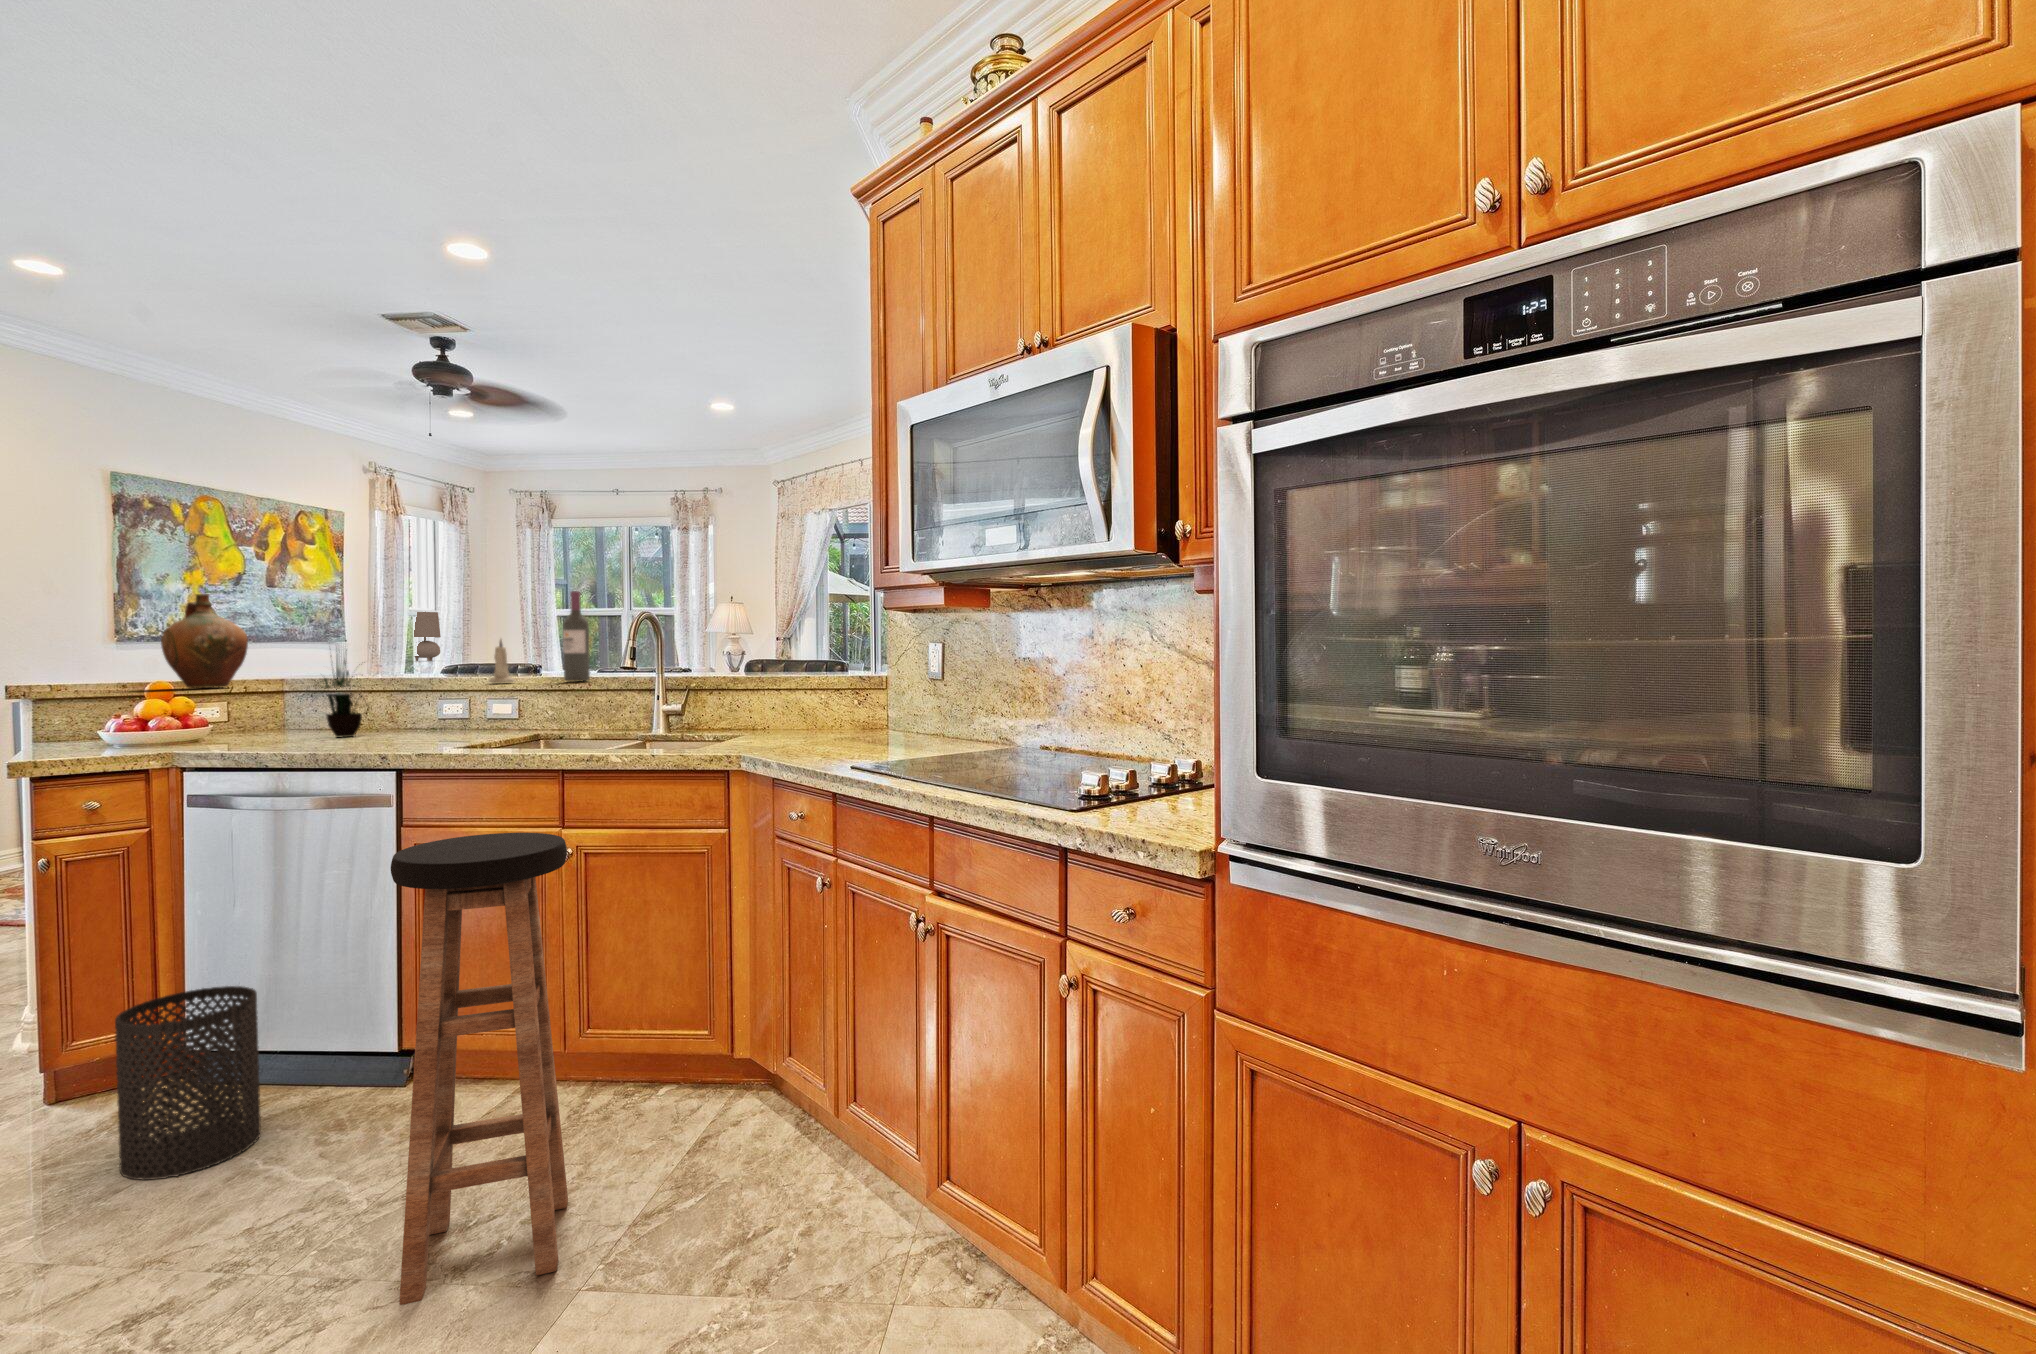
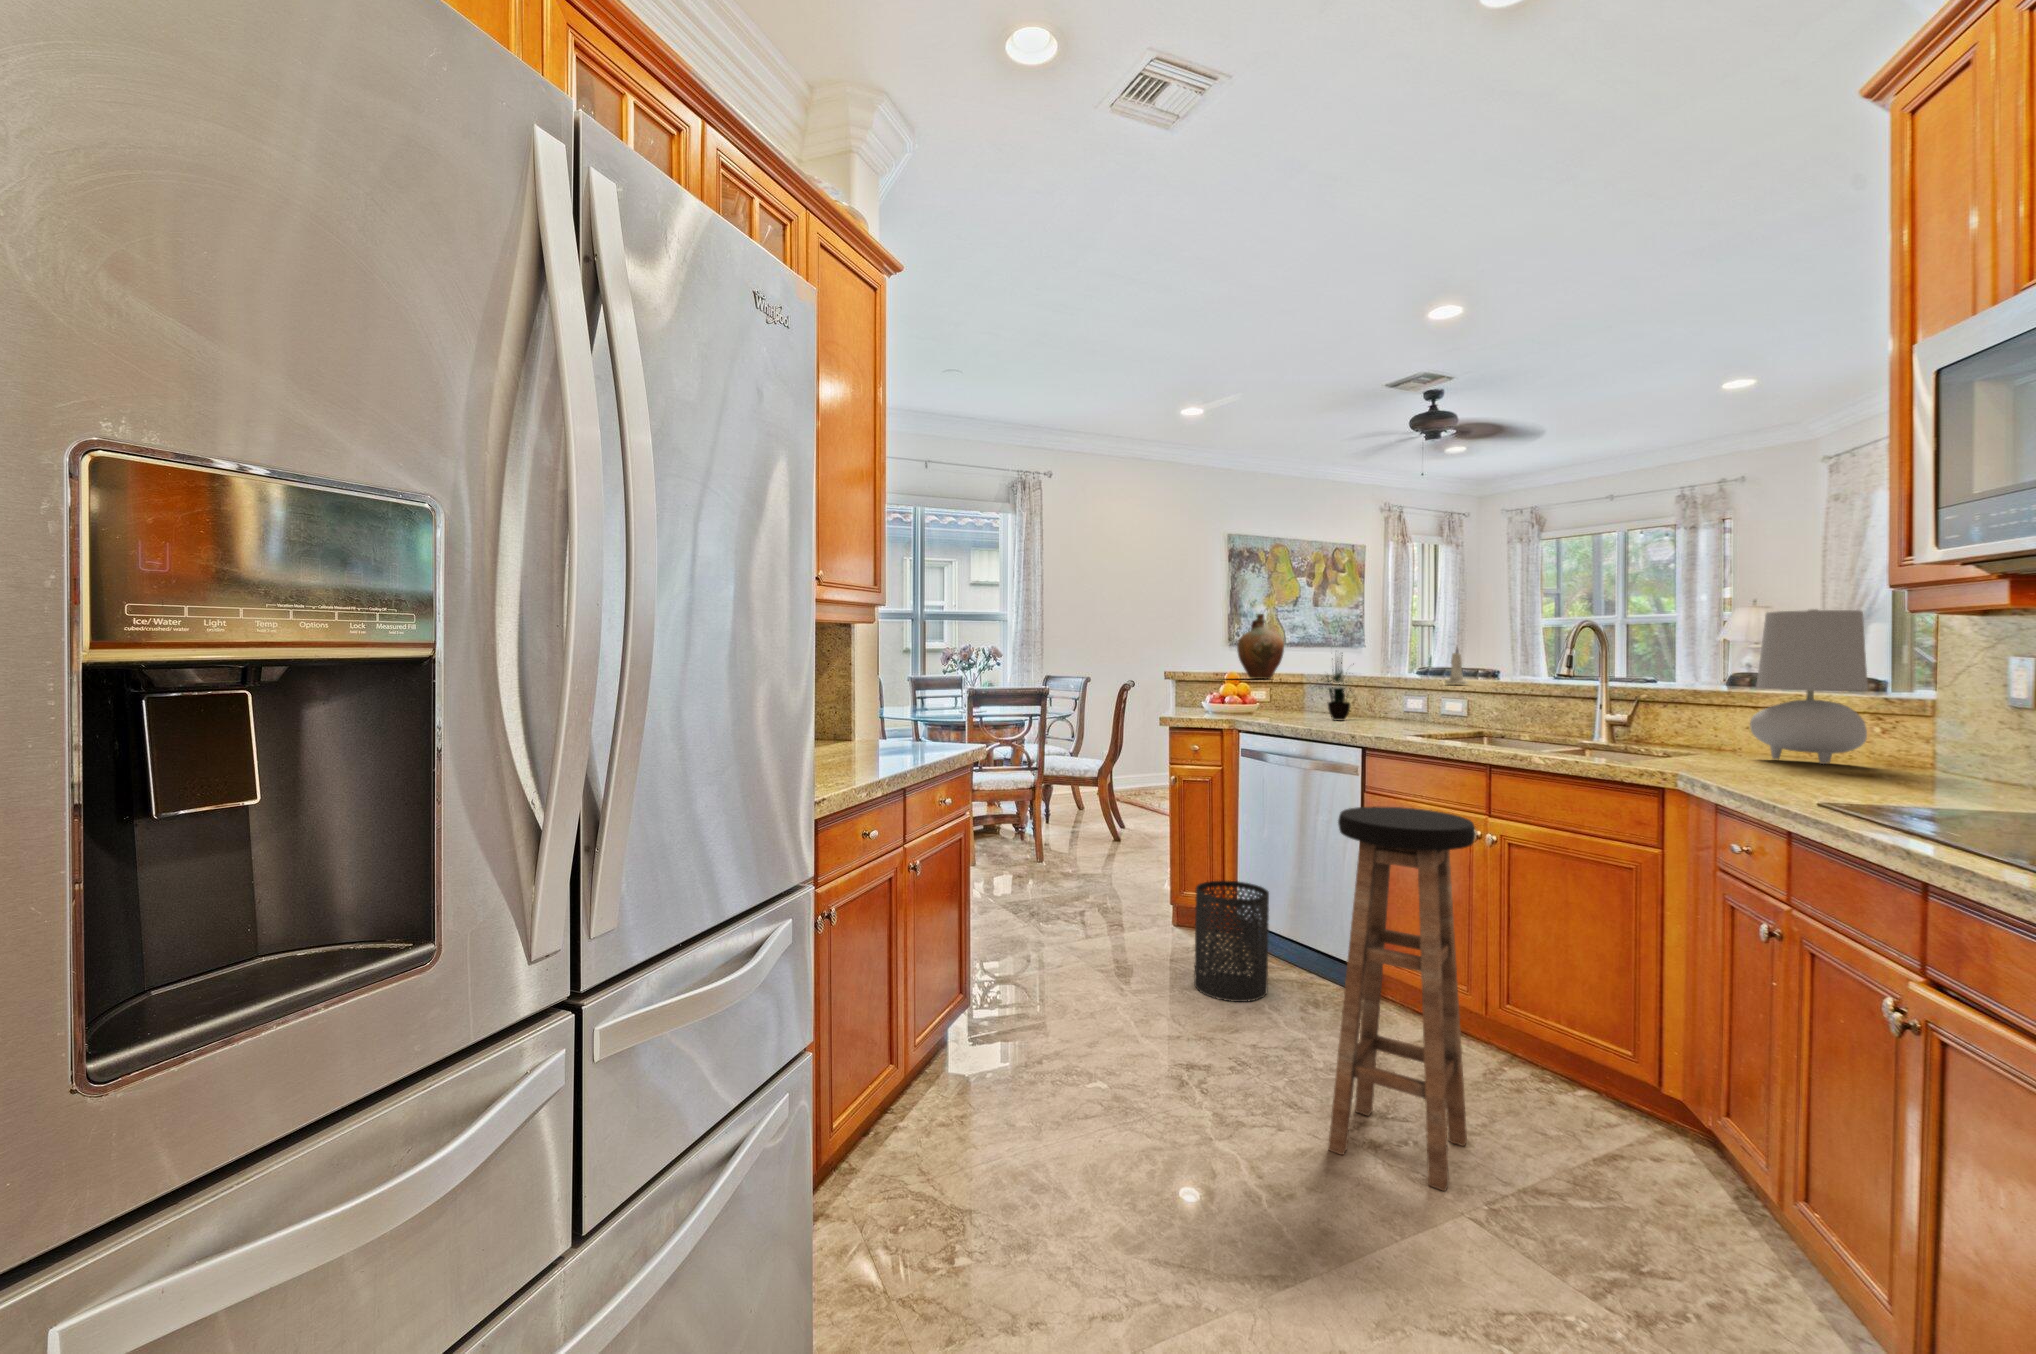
wine bottle: present [563,591,590,682] -> none [1512,603,1538,686]
table lamp: present [414,612,441,661] -> present [1750,609,1868,764]

